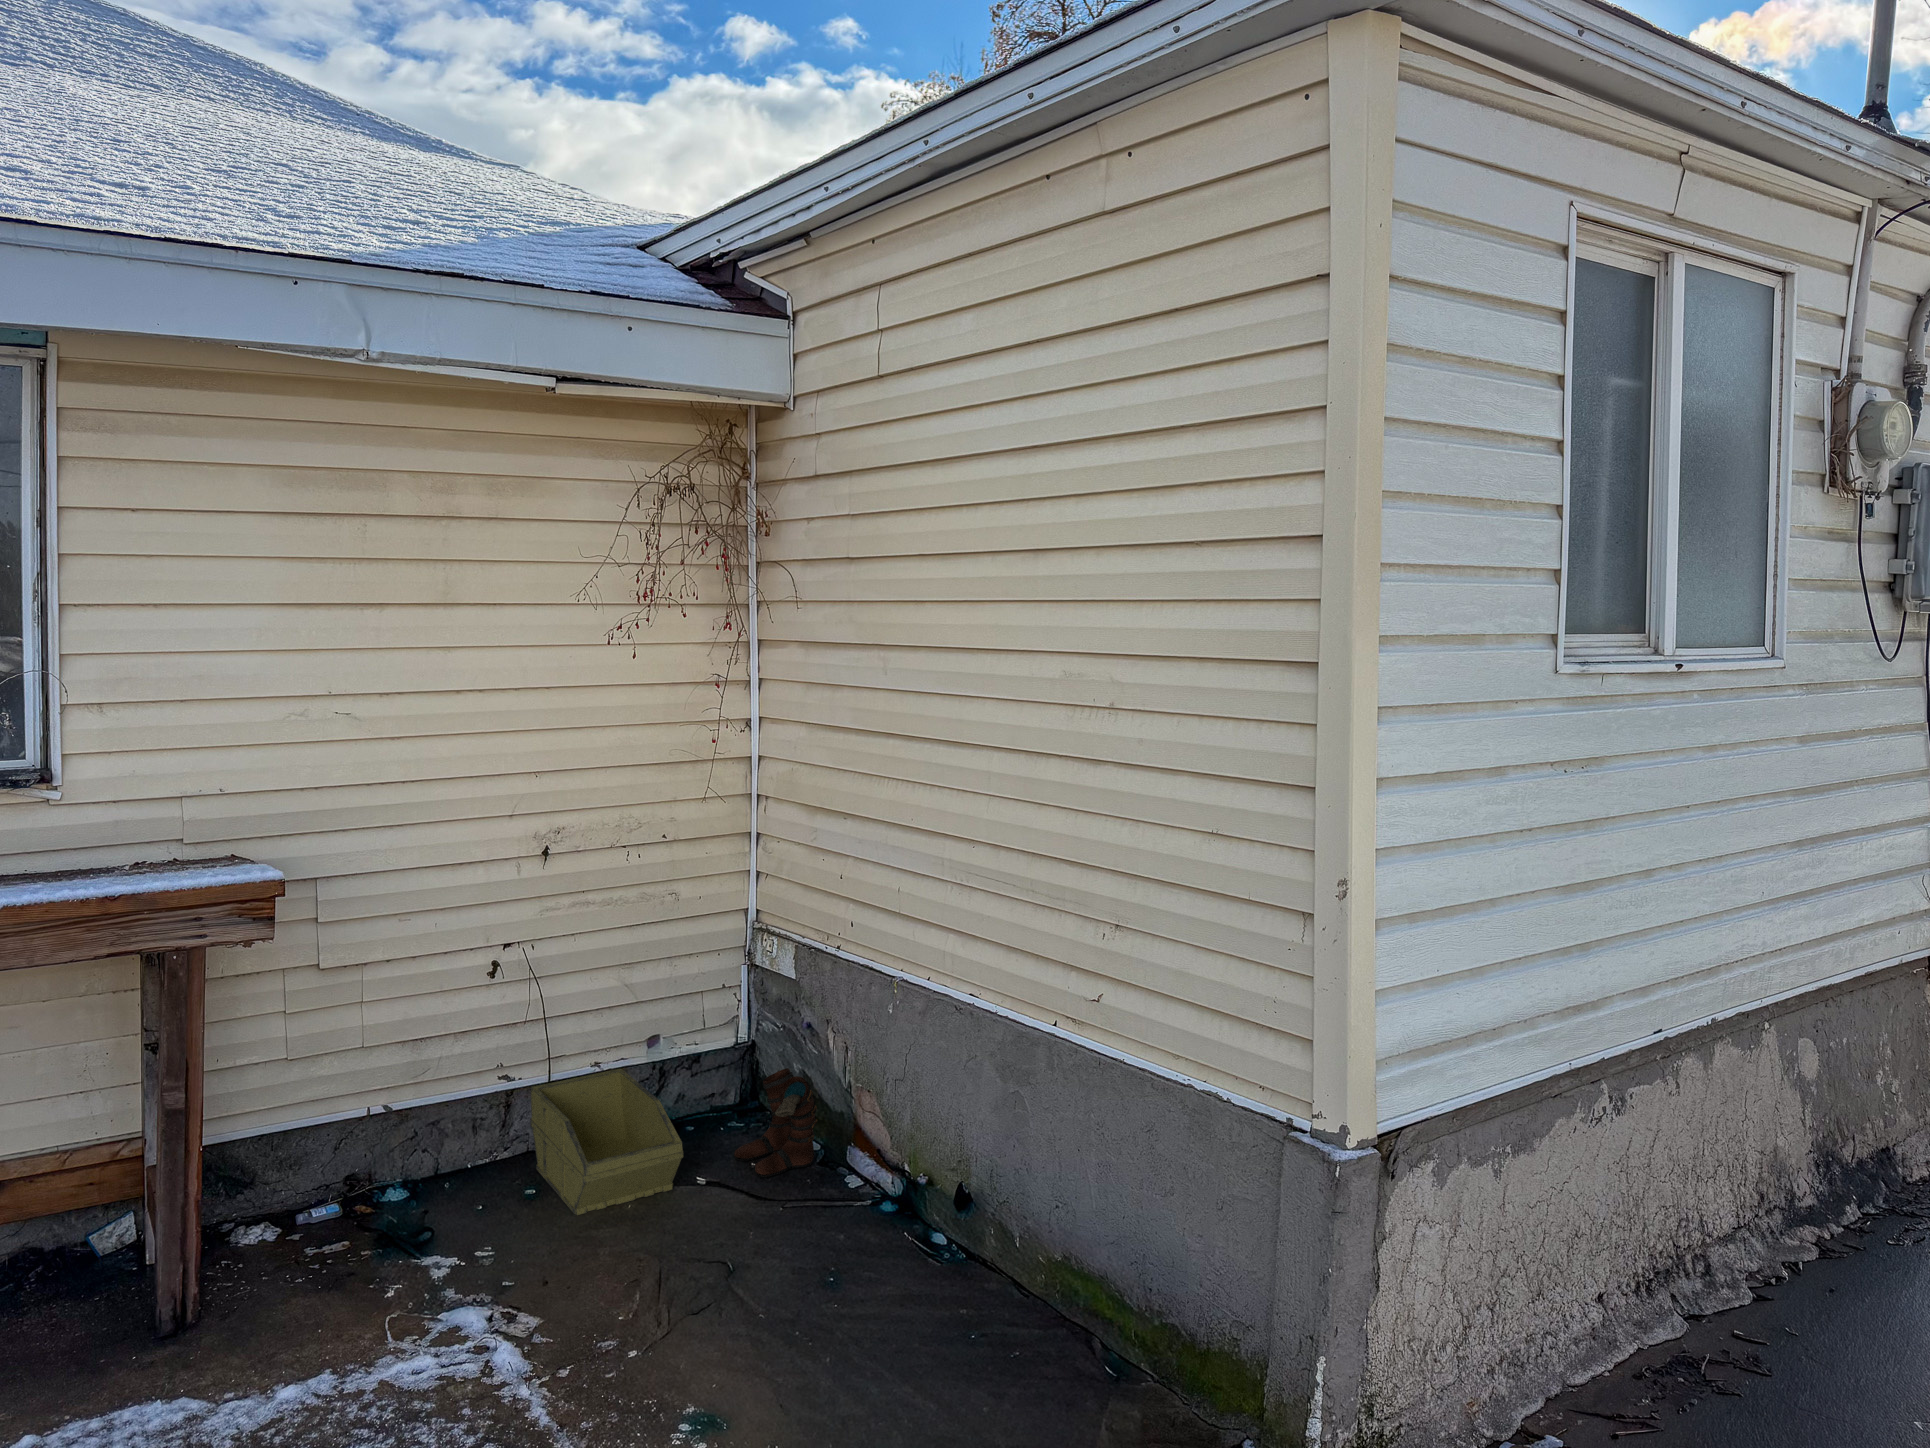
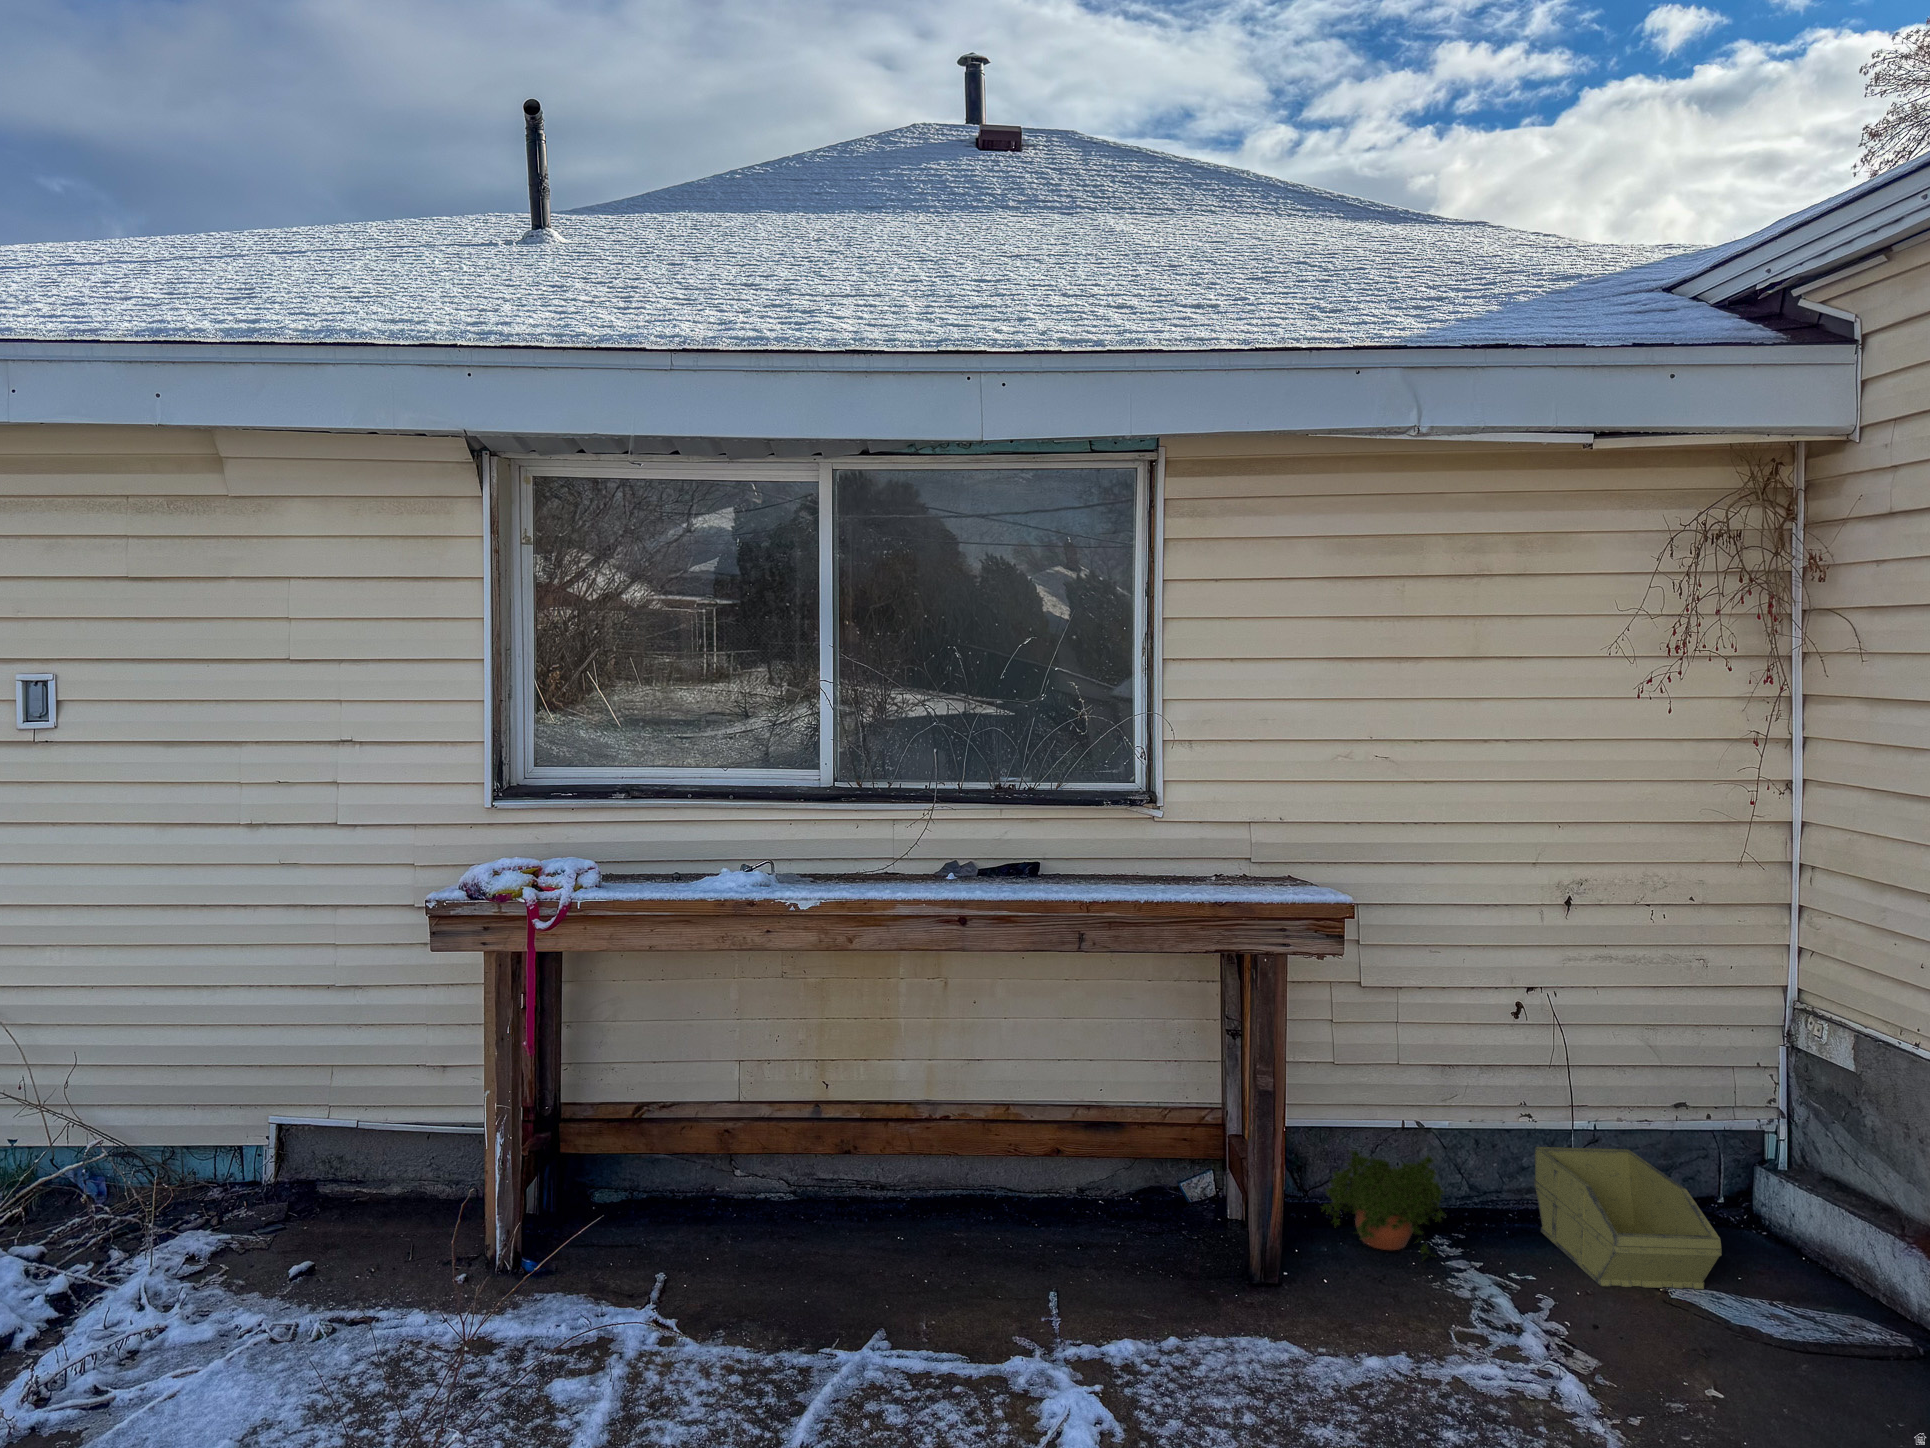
boots: present [734,1068,817,1177] -> none [1769,1190,1885,1308]
potted plant: none [278,1125,425,1245] -> present [1322,1151,1445,1258]

